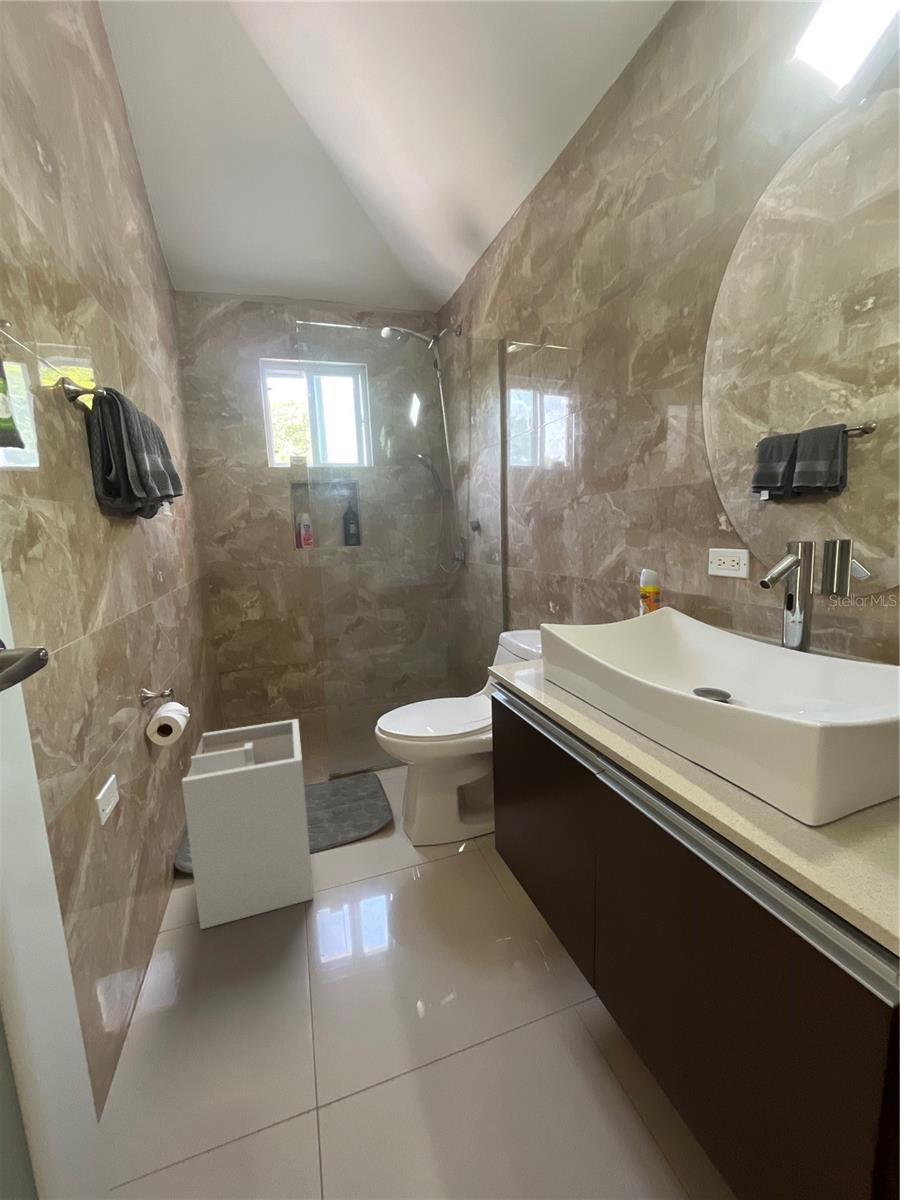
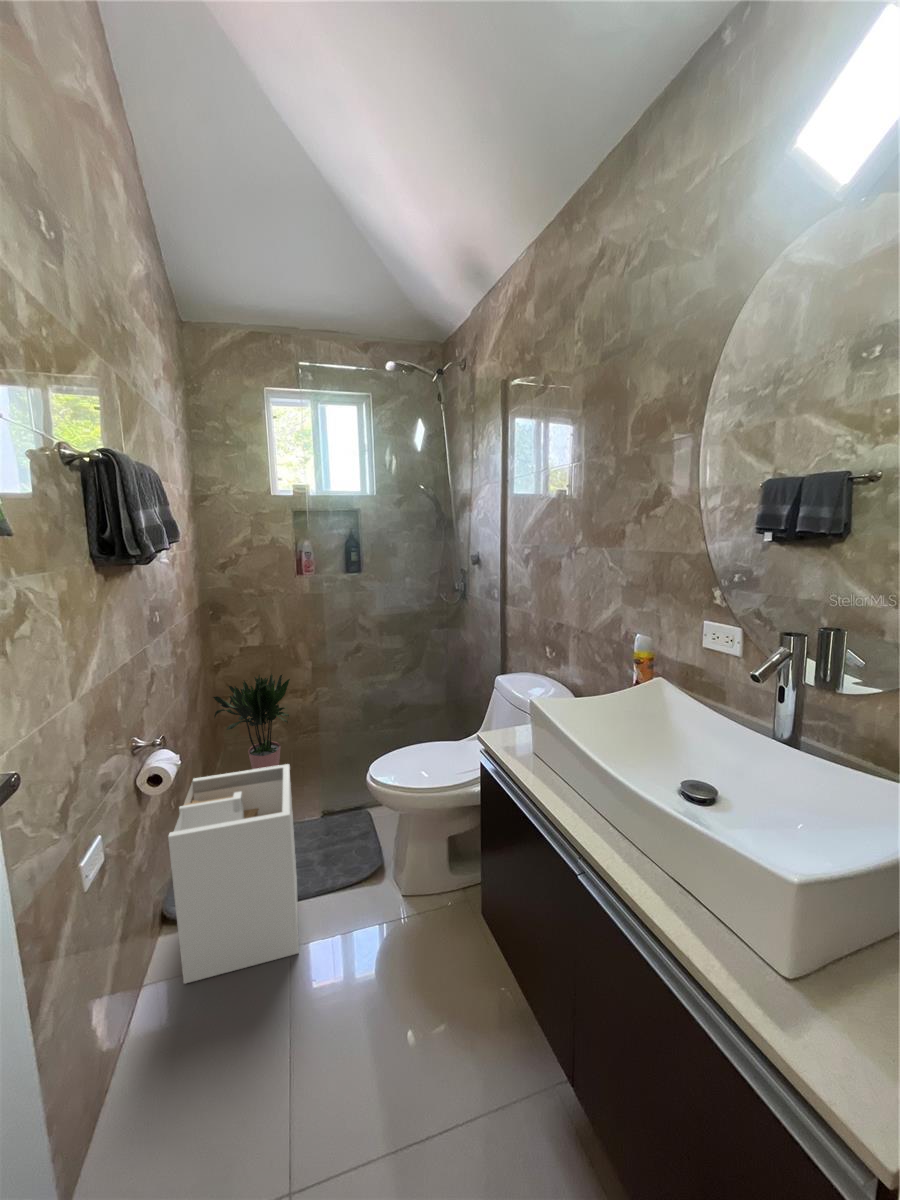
potted plant: none [210,633,300,752] -> present [213,674,290,769]

